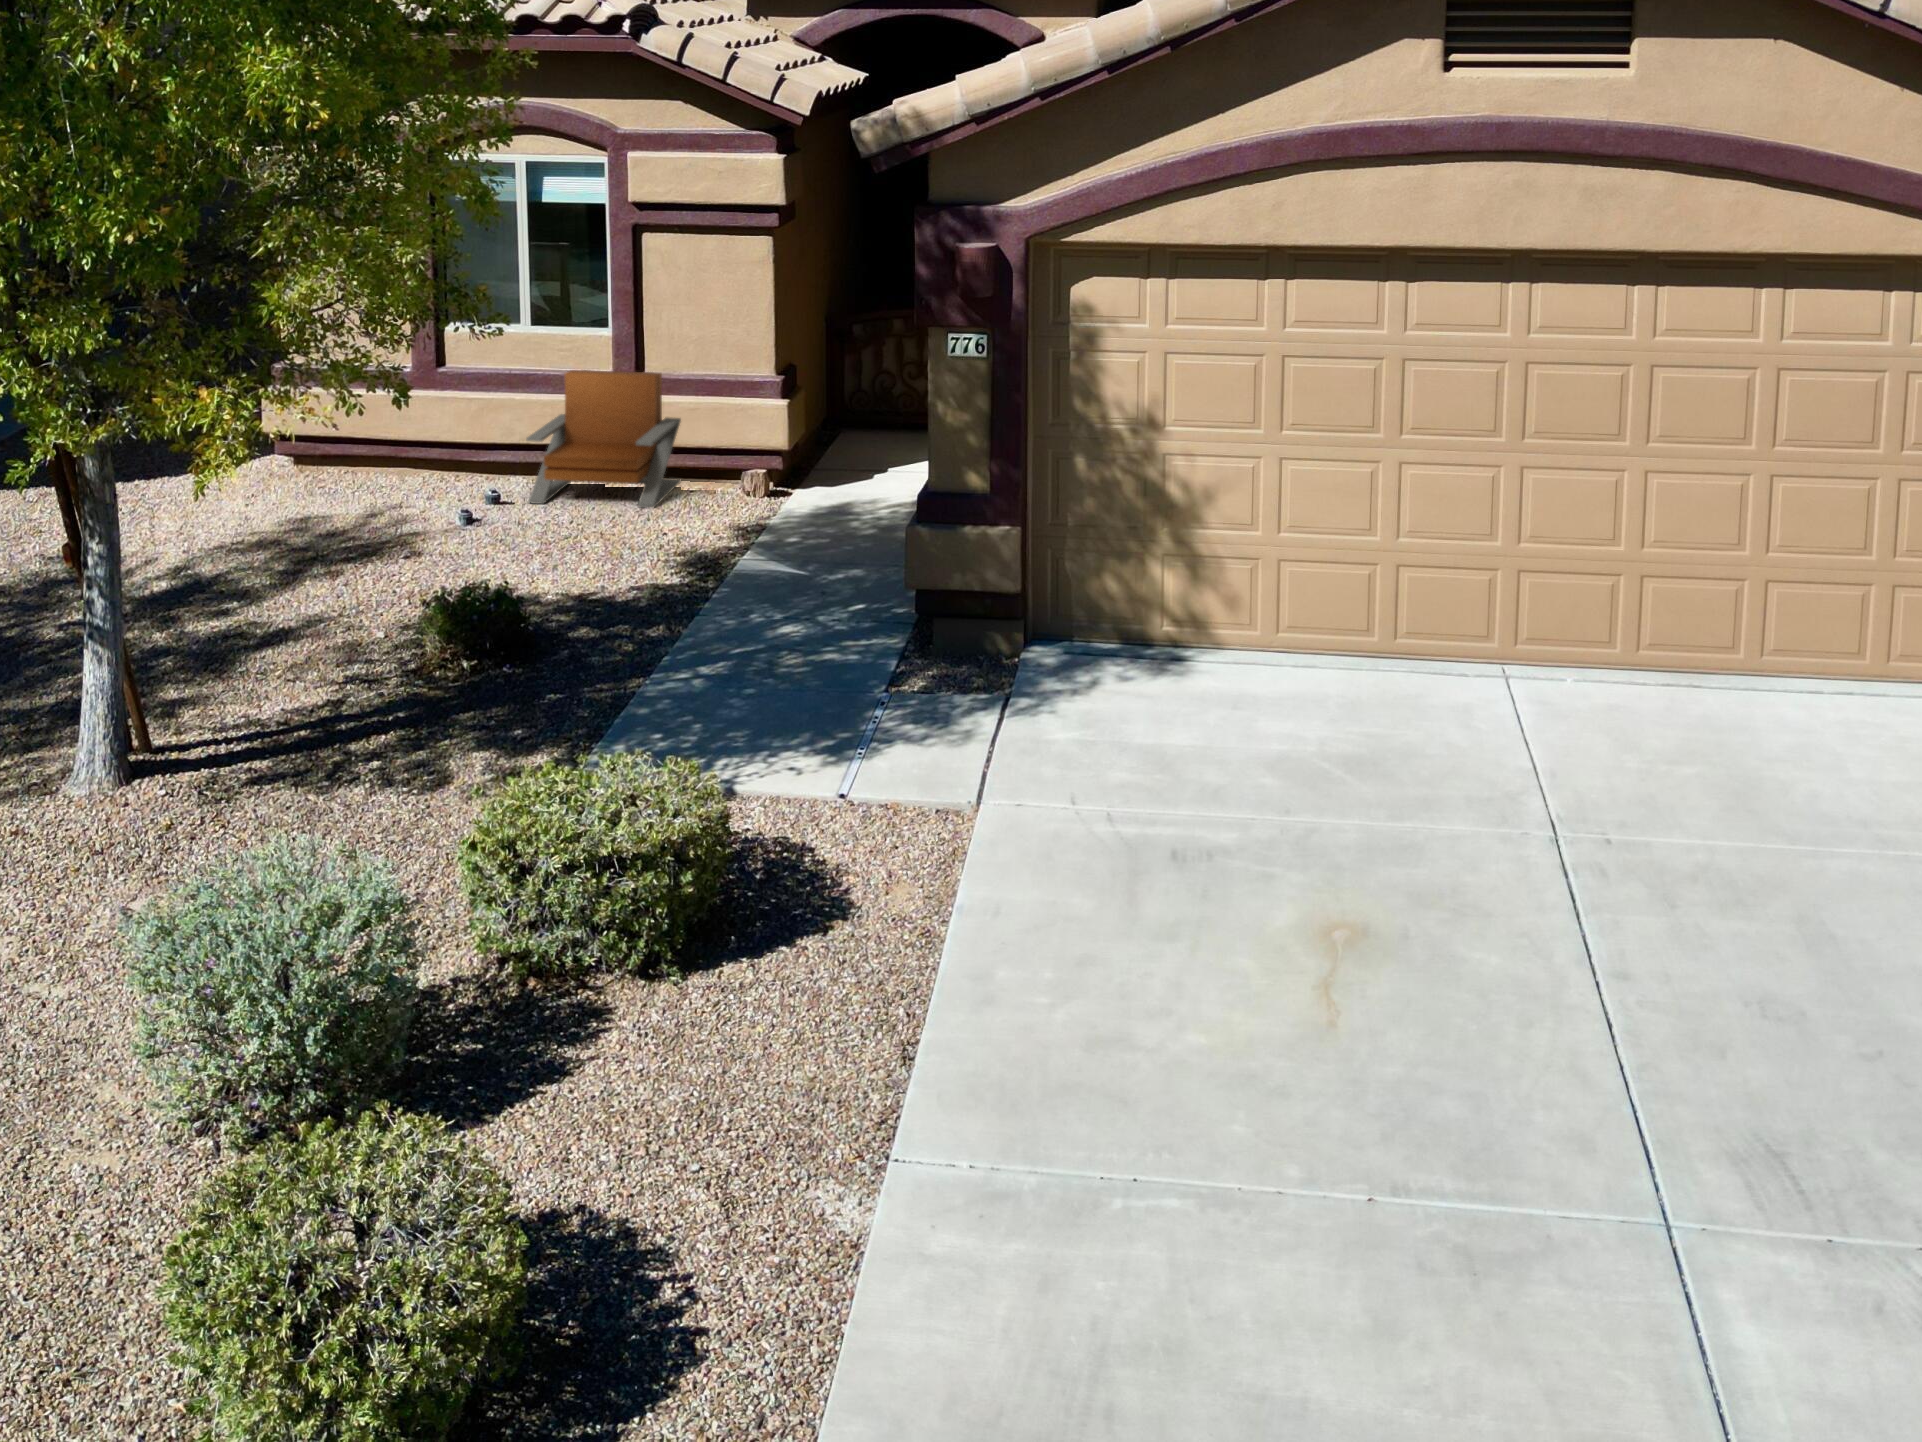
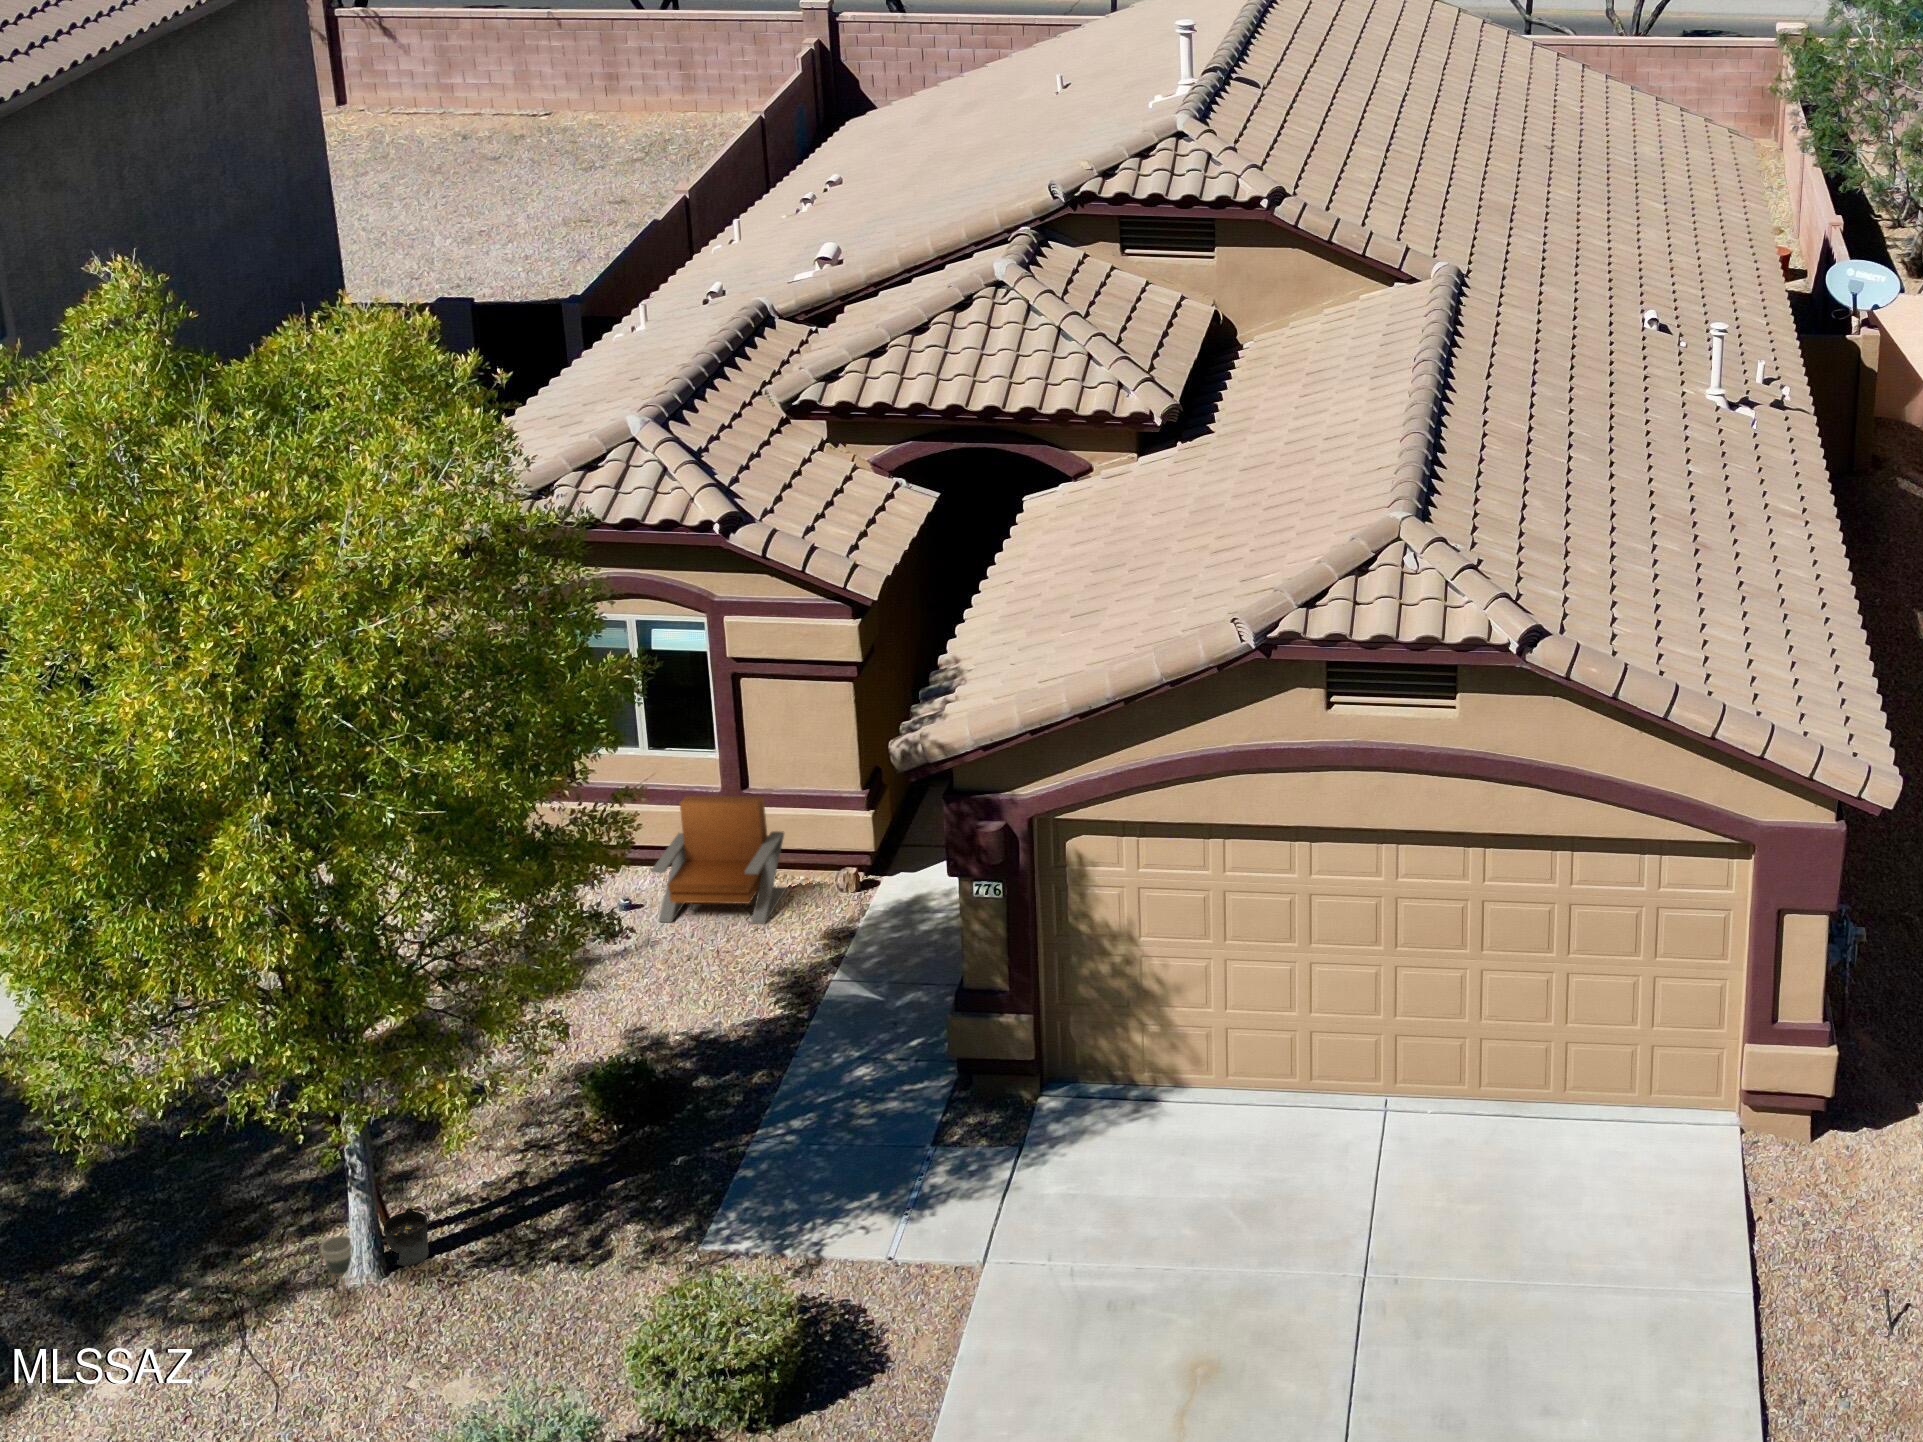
bucket: none [131,707,199,782] -> present [384,1208,430,1266]
planter: none [36,727,87,808] -> present [321,1236,354,1293]

